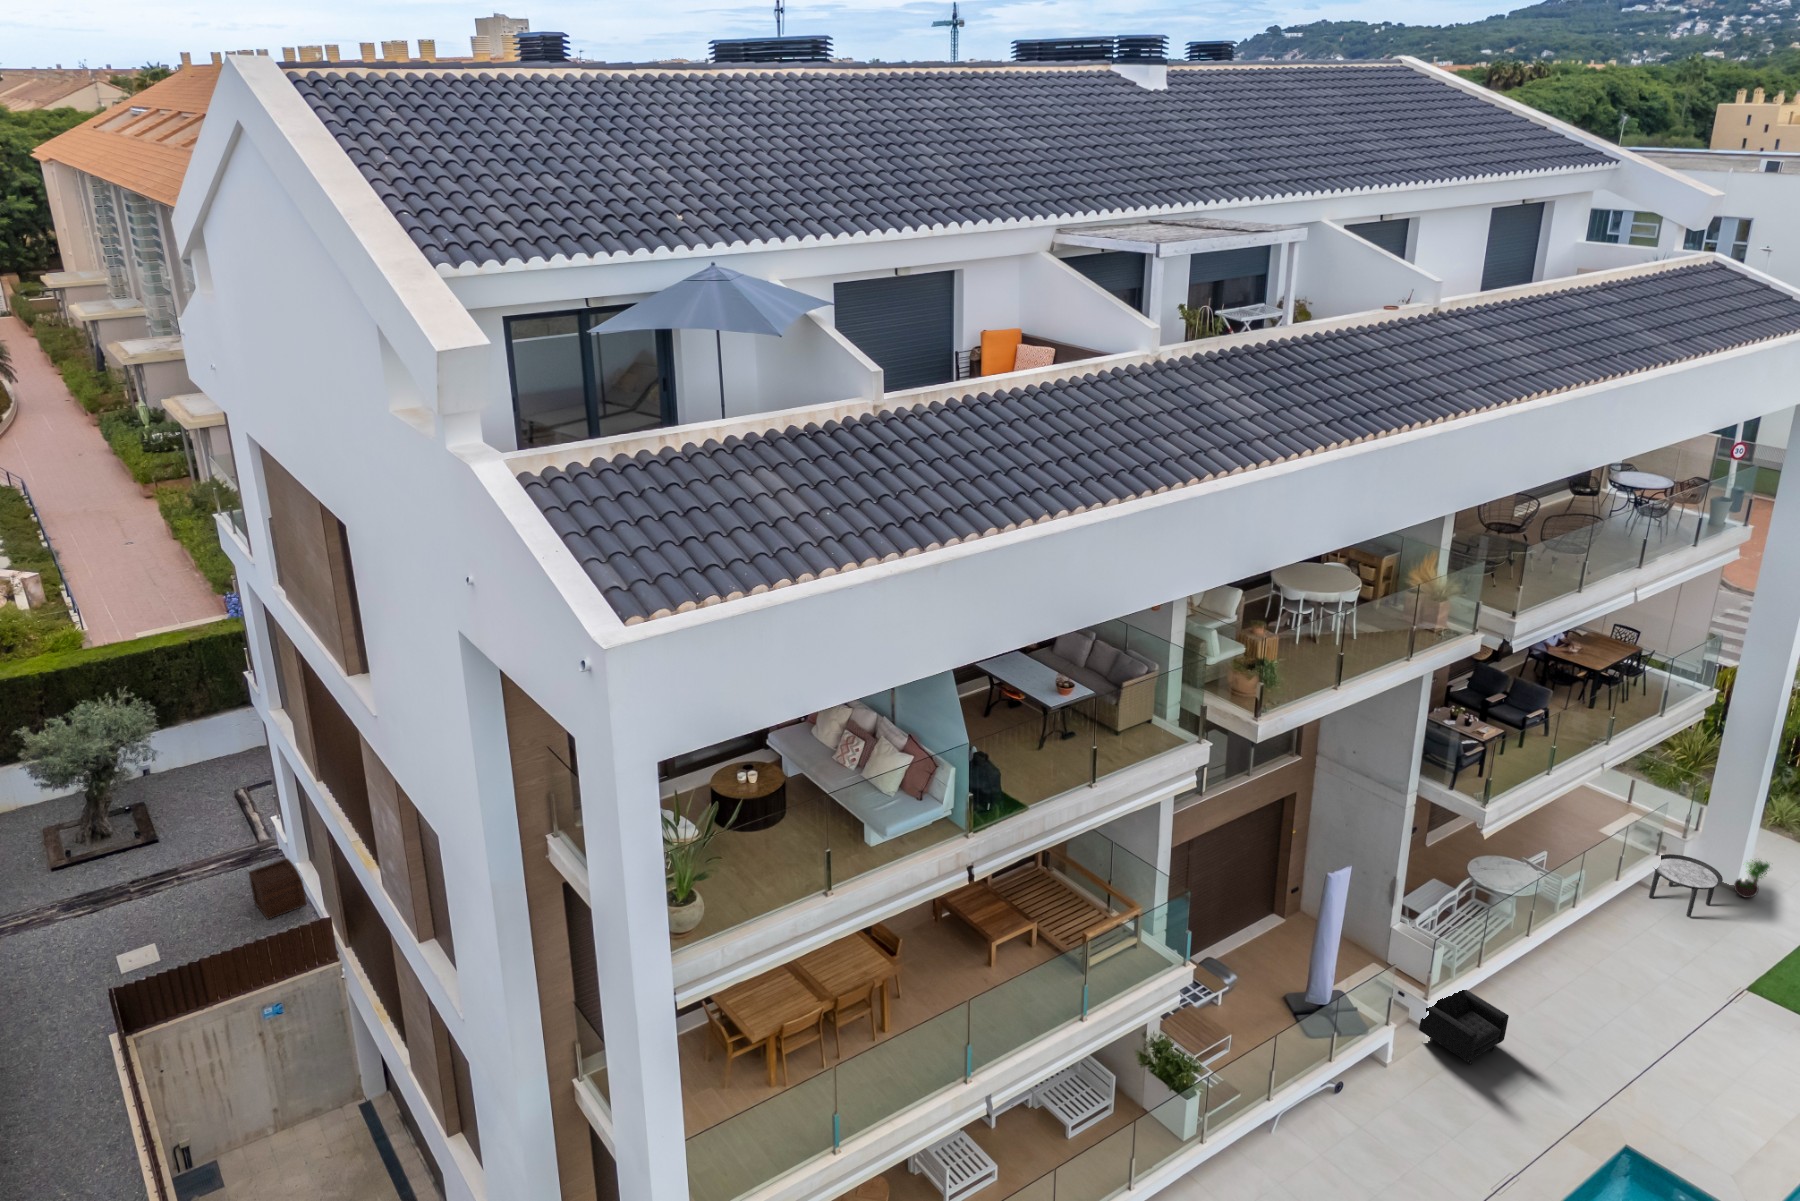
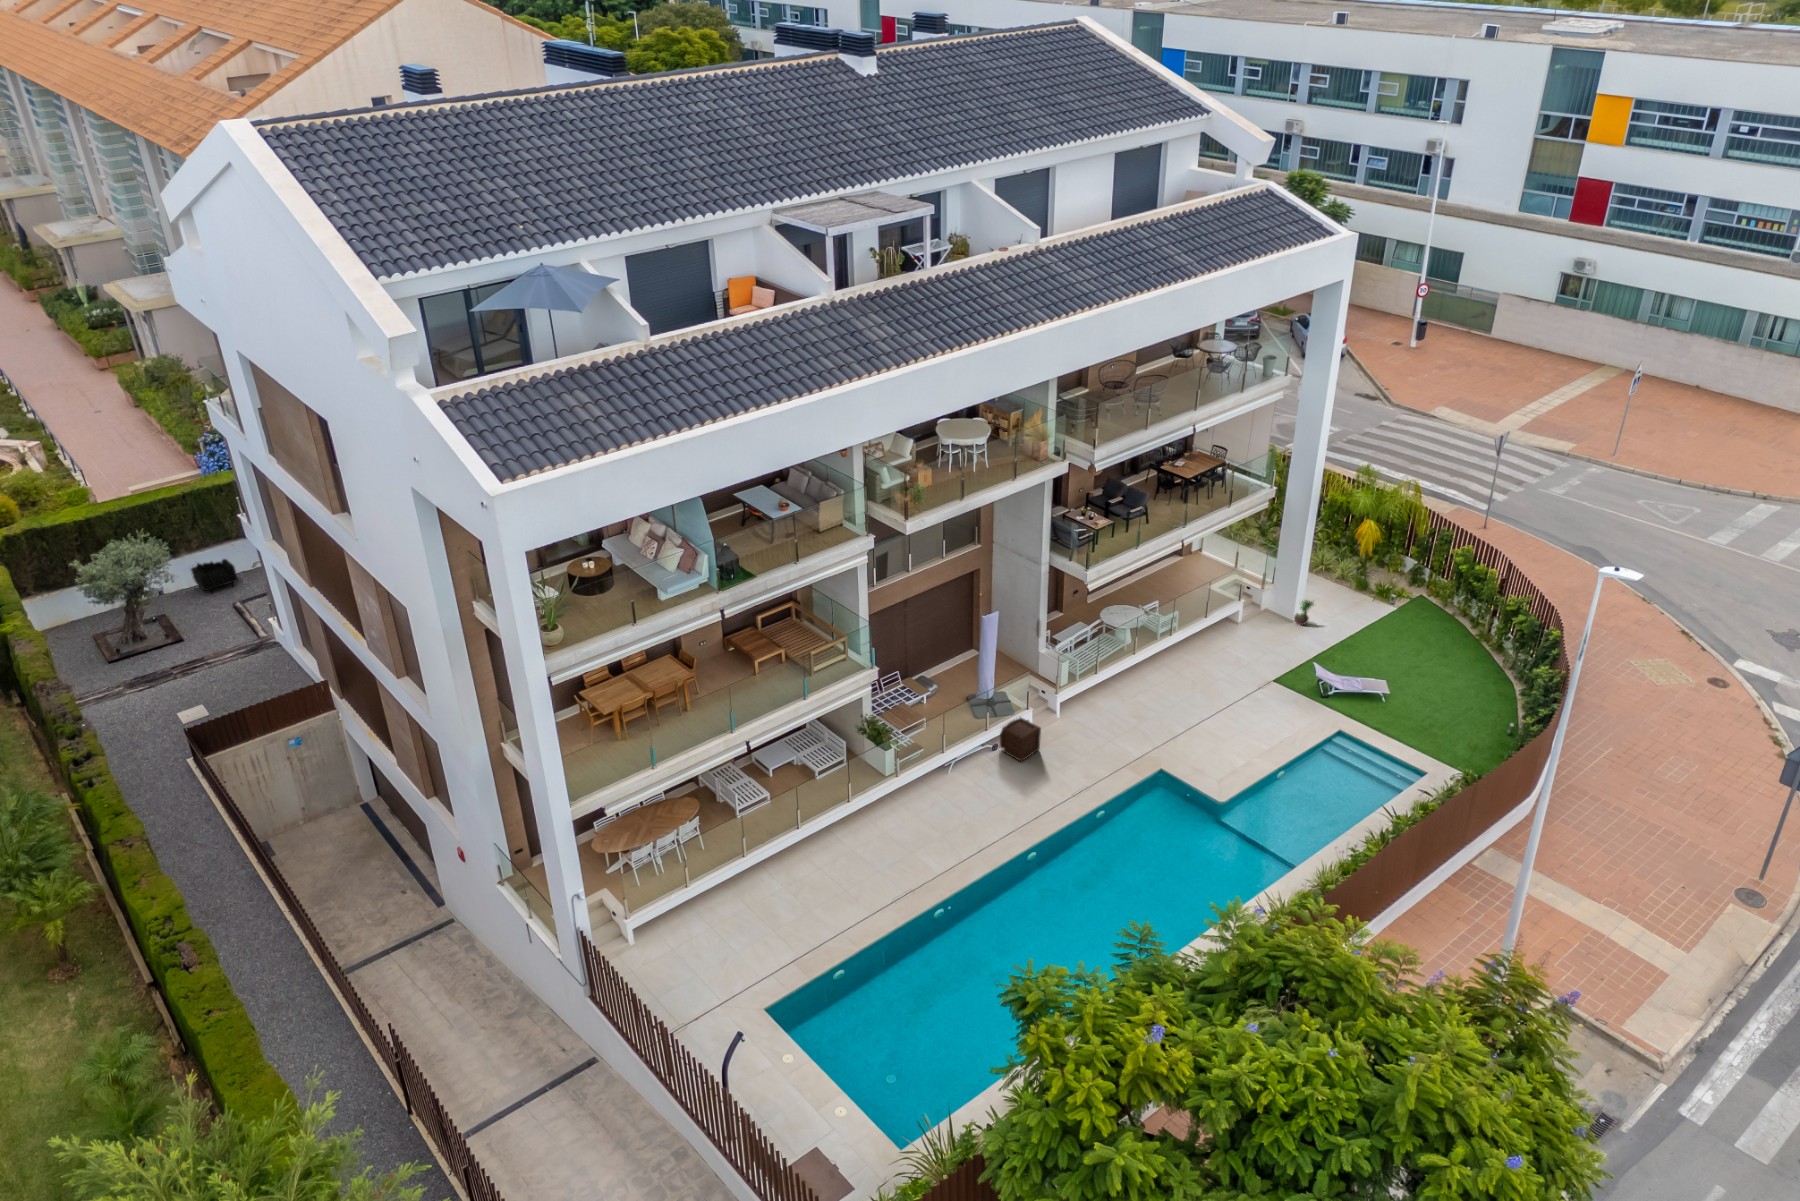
round table: present [1649,854,1723,917] -> none [1236,599,1280,639]
wooden crate: present [249,859,307,919] -> present [1000,716,1041,761]
armchair: present [1419,990,1509,1065] -> present [191,559,238,592]

